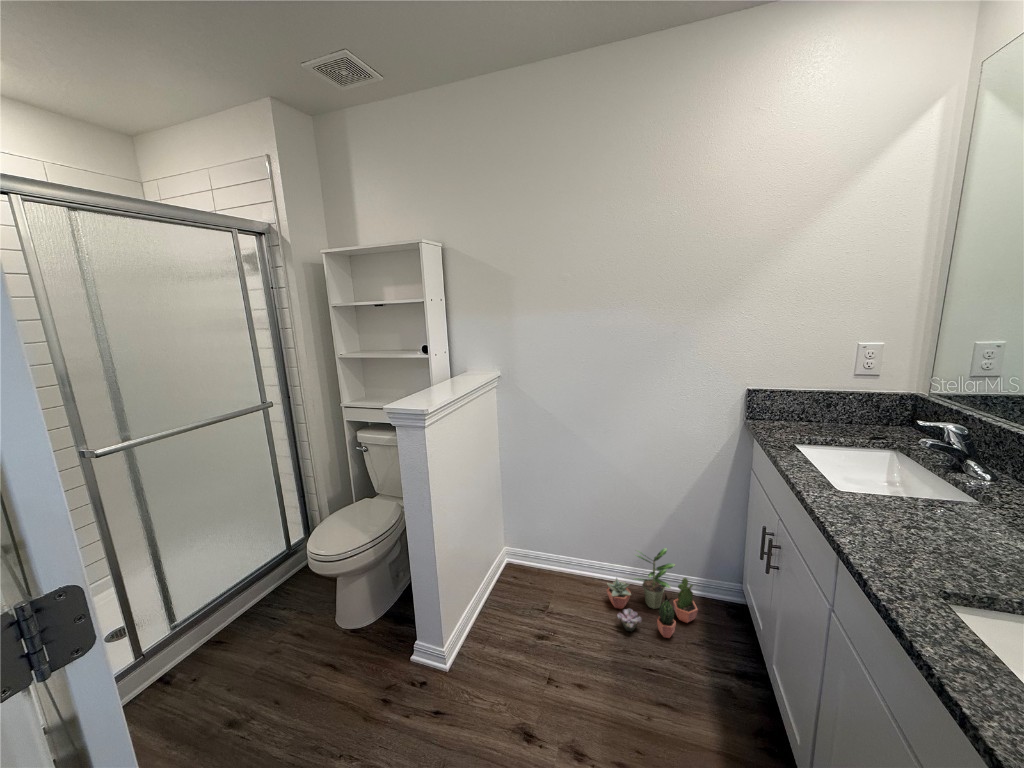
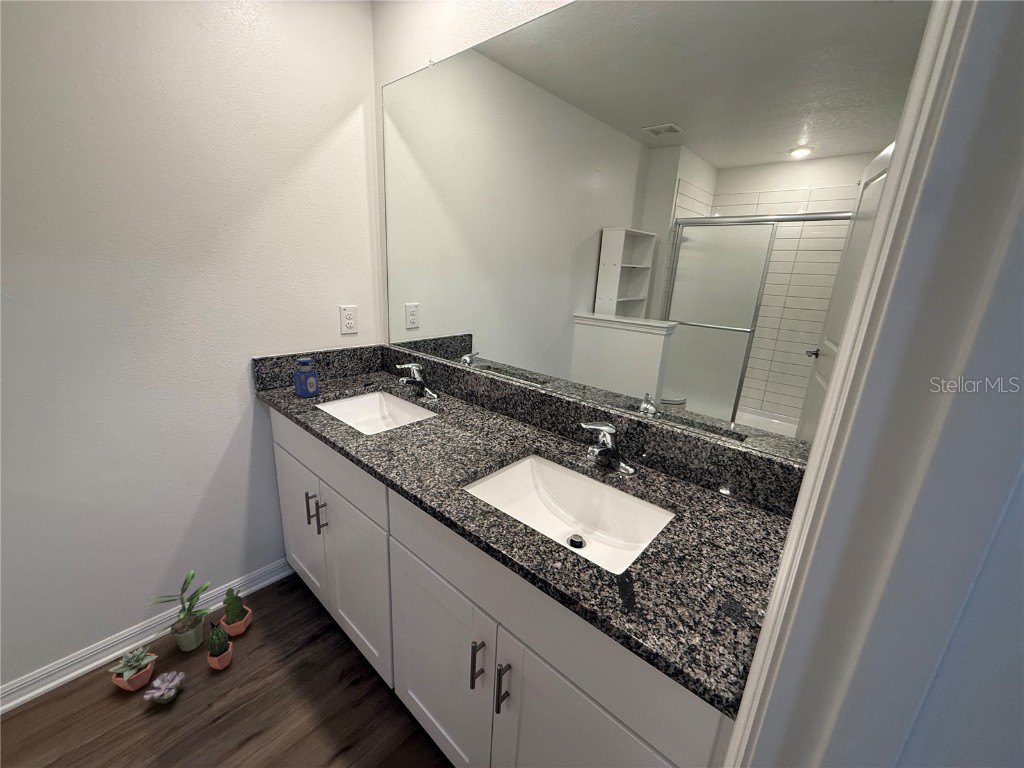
perfume bottle: none [780,394,808,435] -> present [294,358,319,397]

